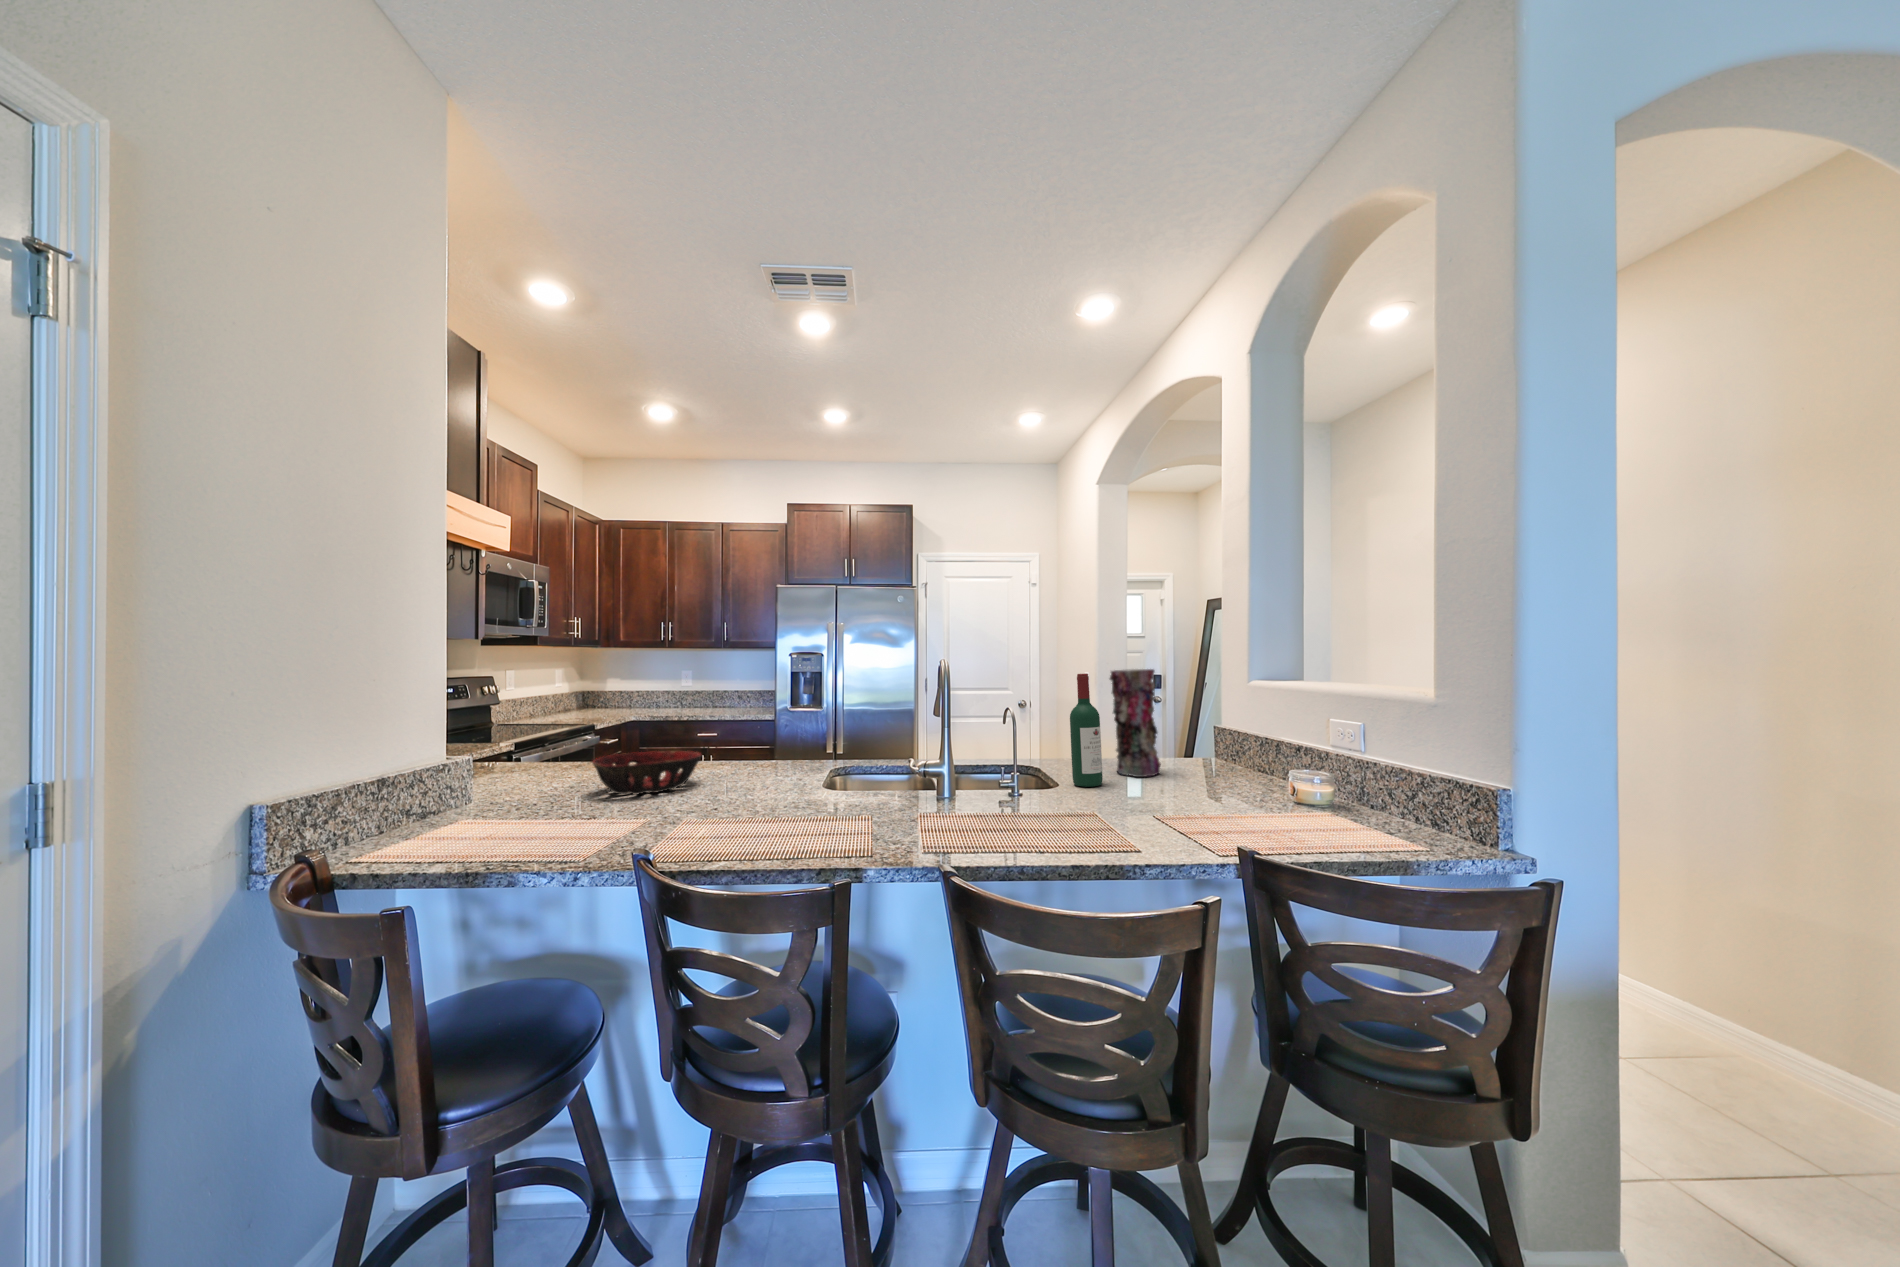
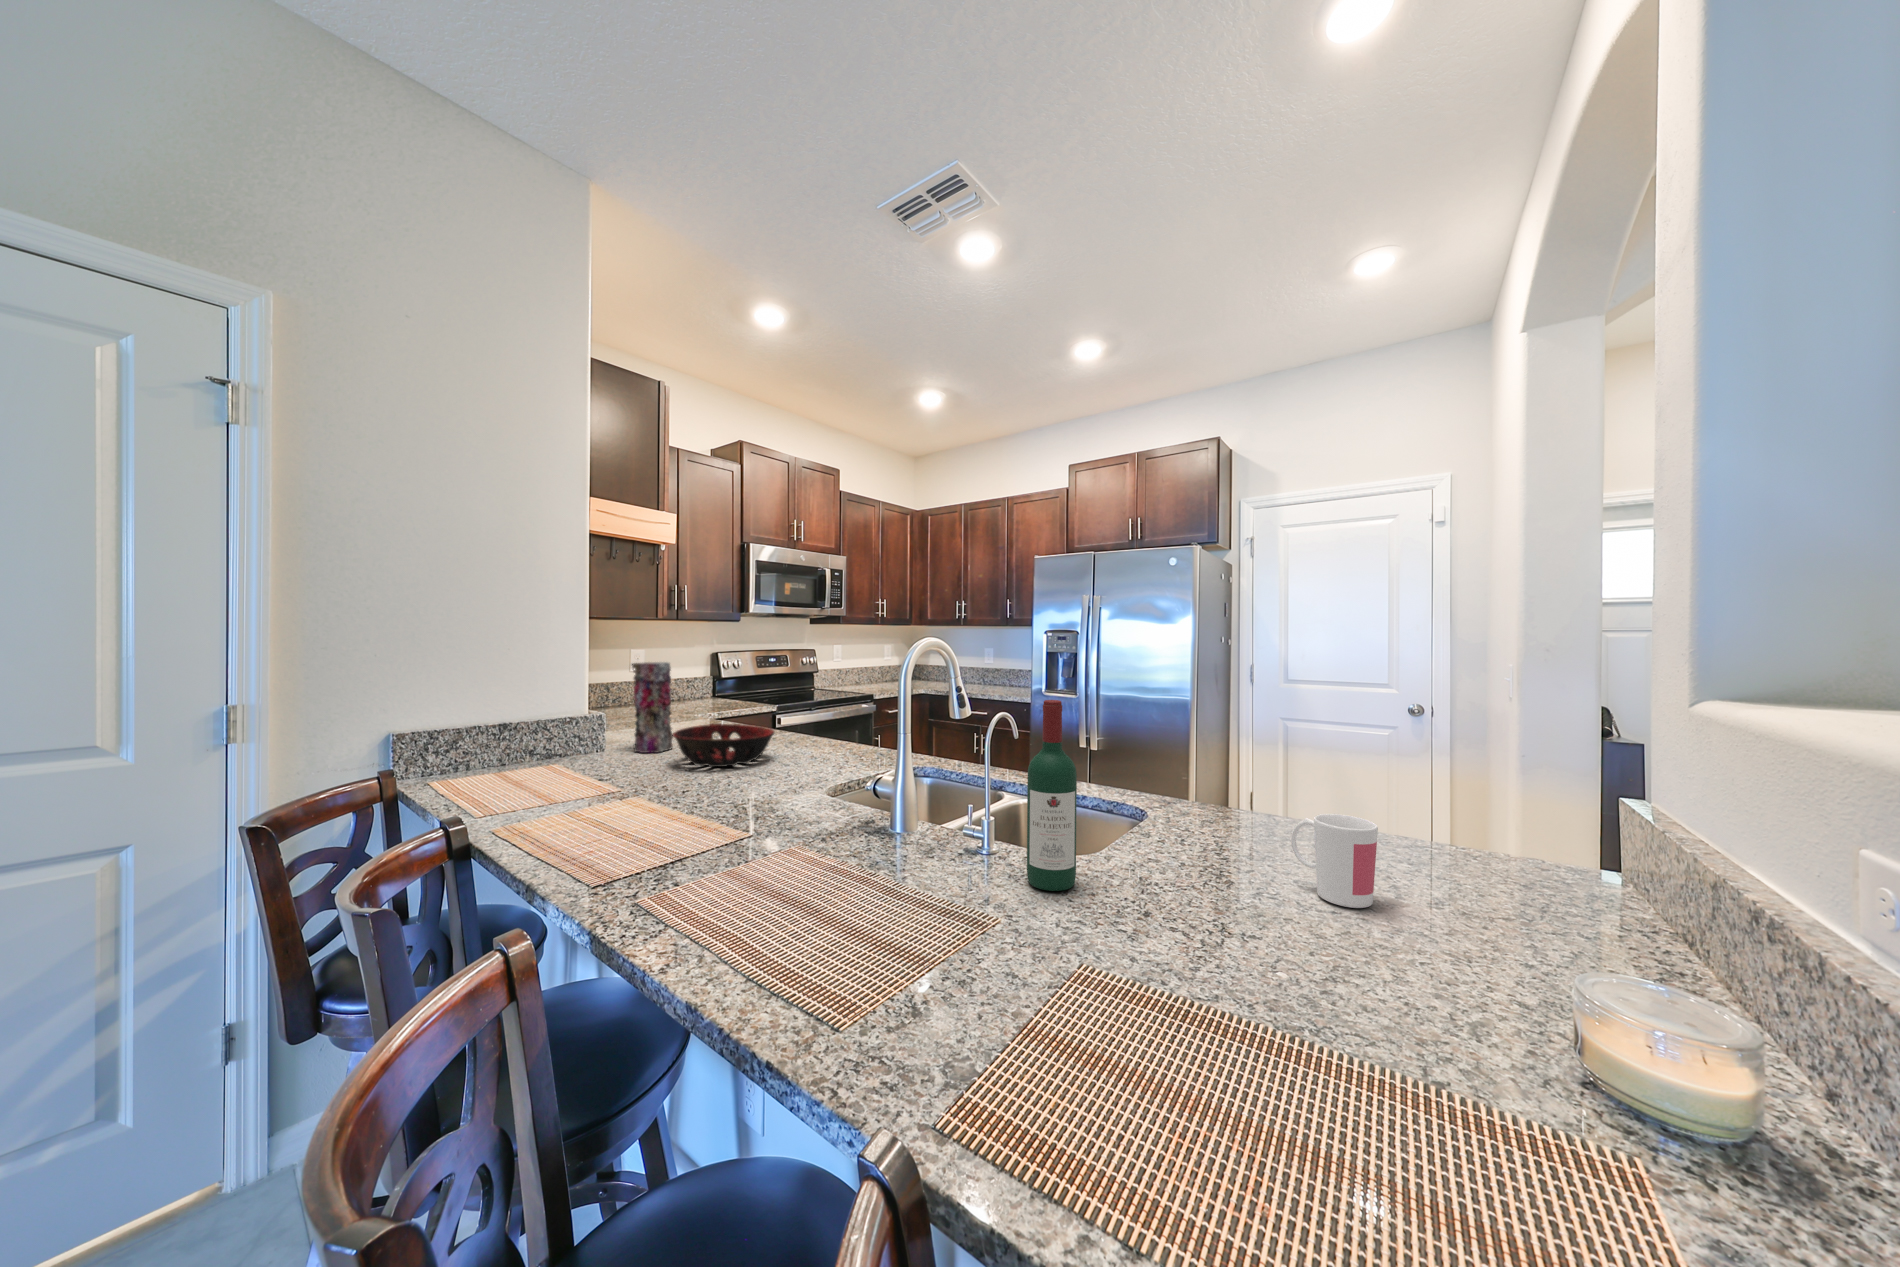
vase: present [1110,669,1161,777] -> present [632,662,673,753]
mug: none [1169,723,1210,766] -> present [1291,814,1378,908]

